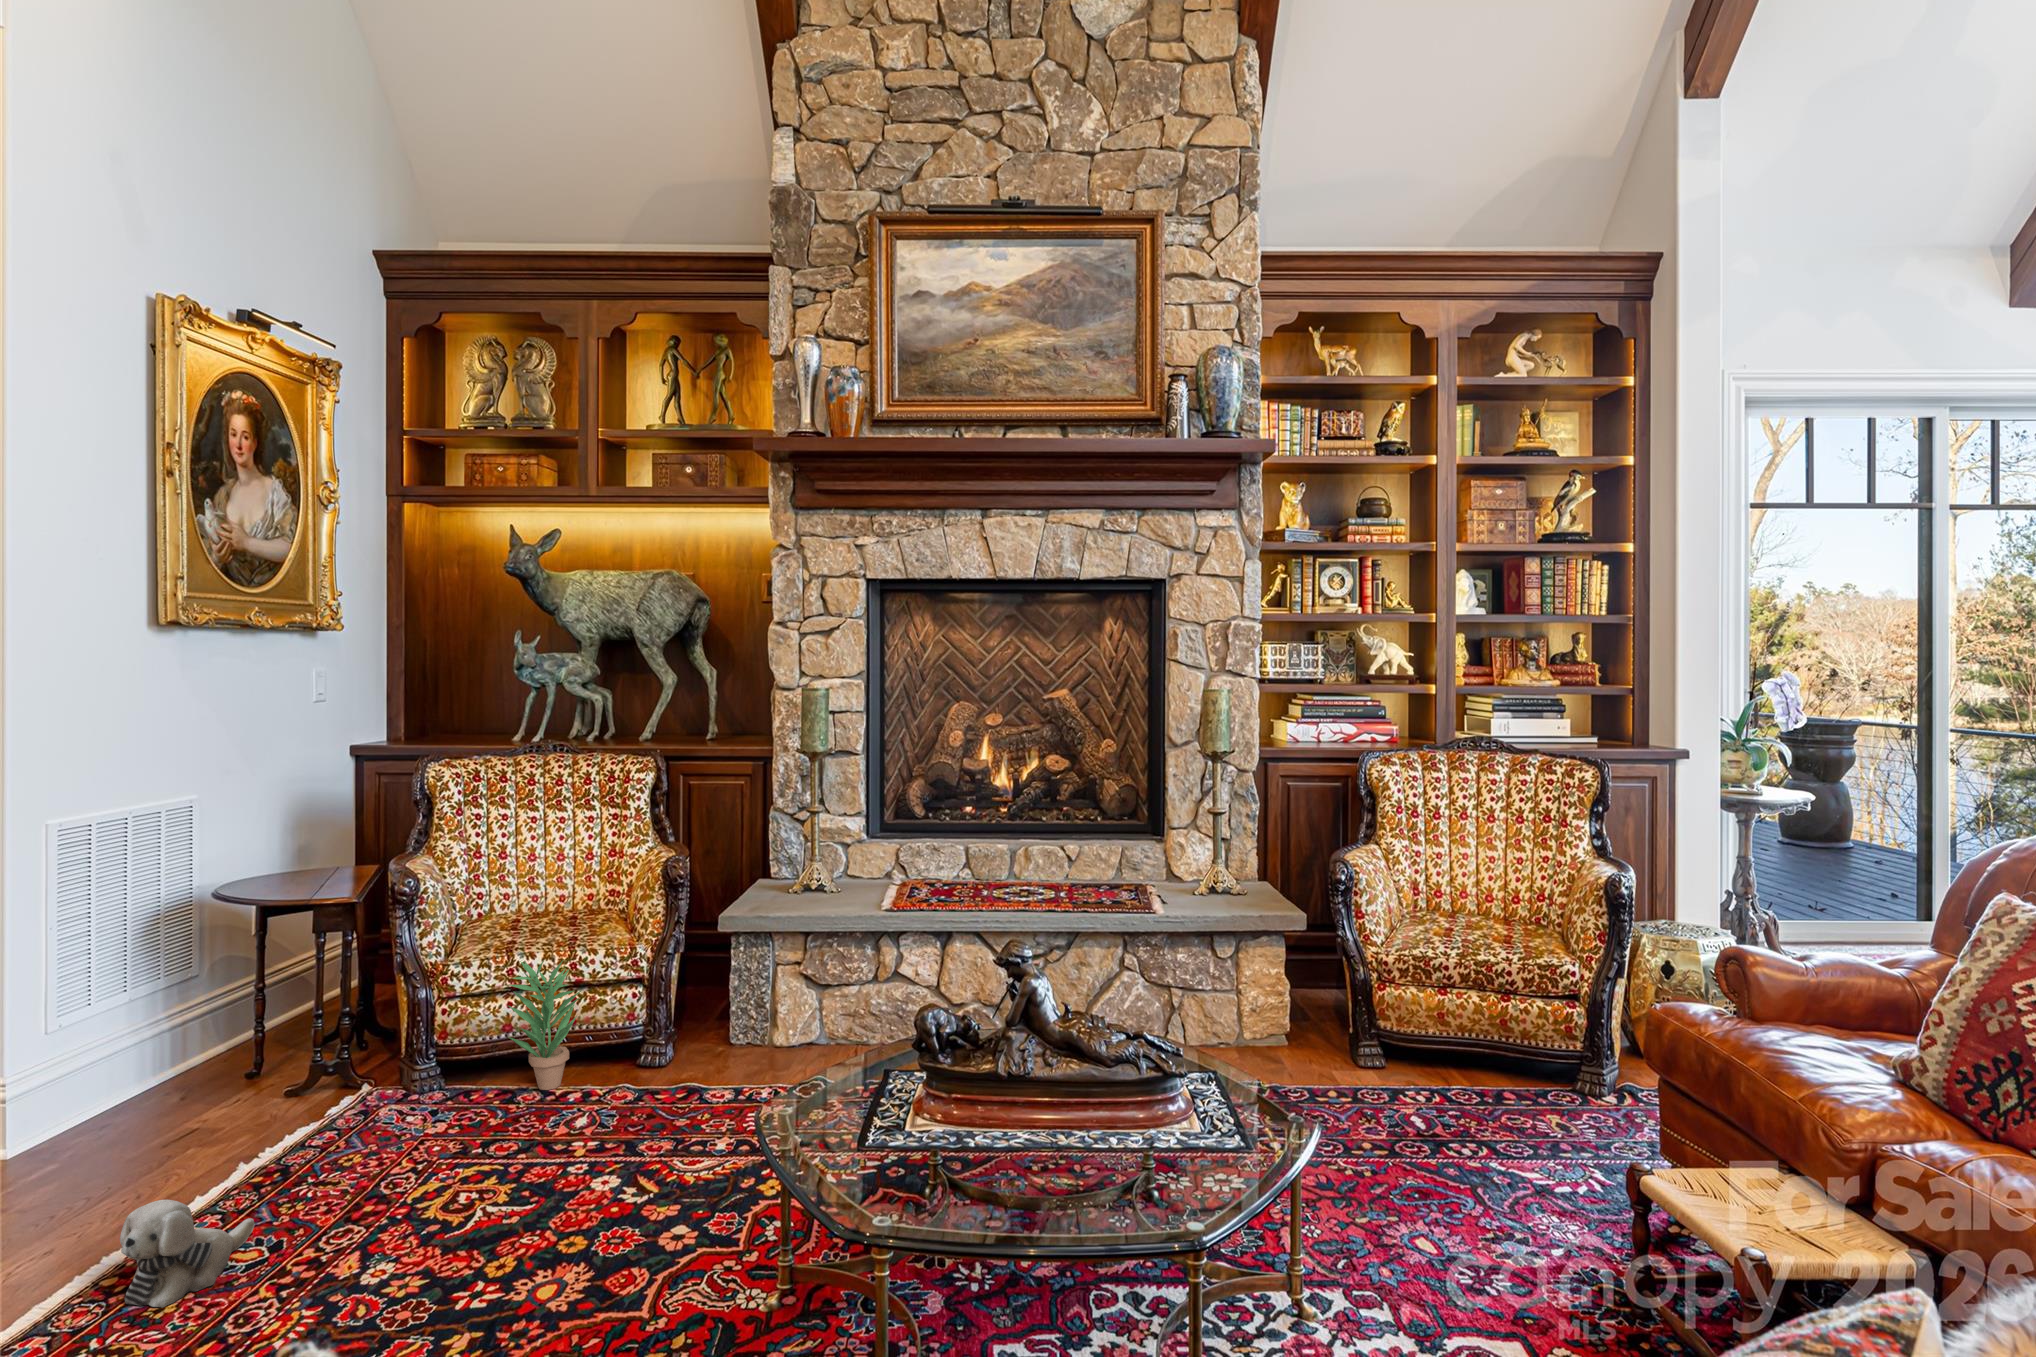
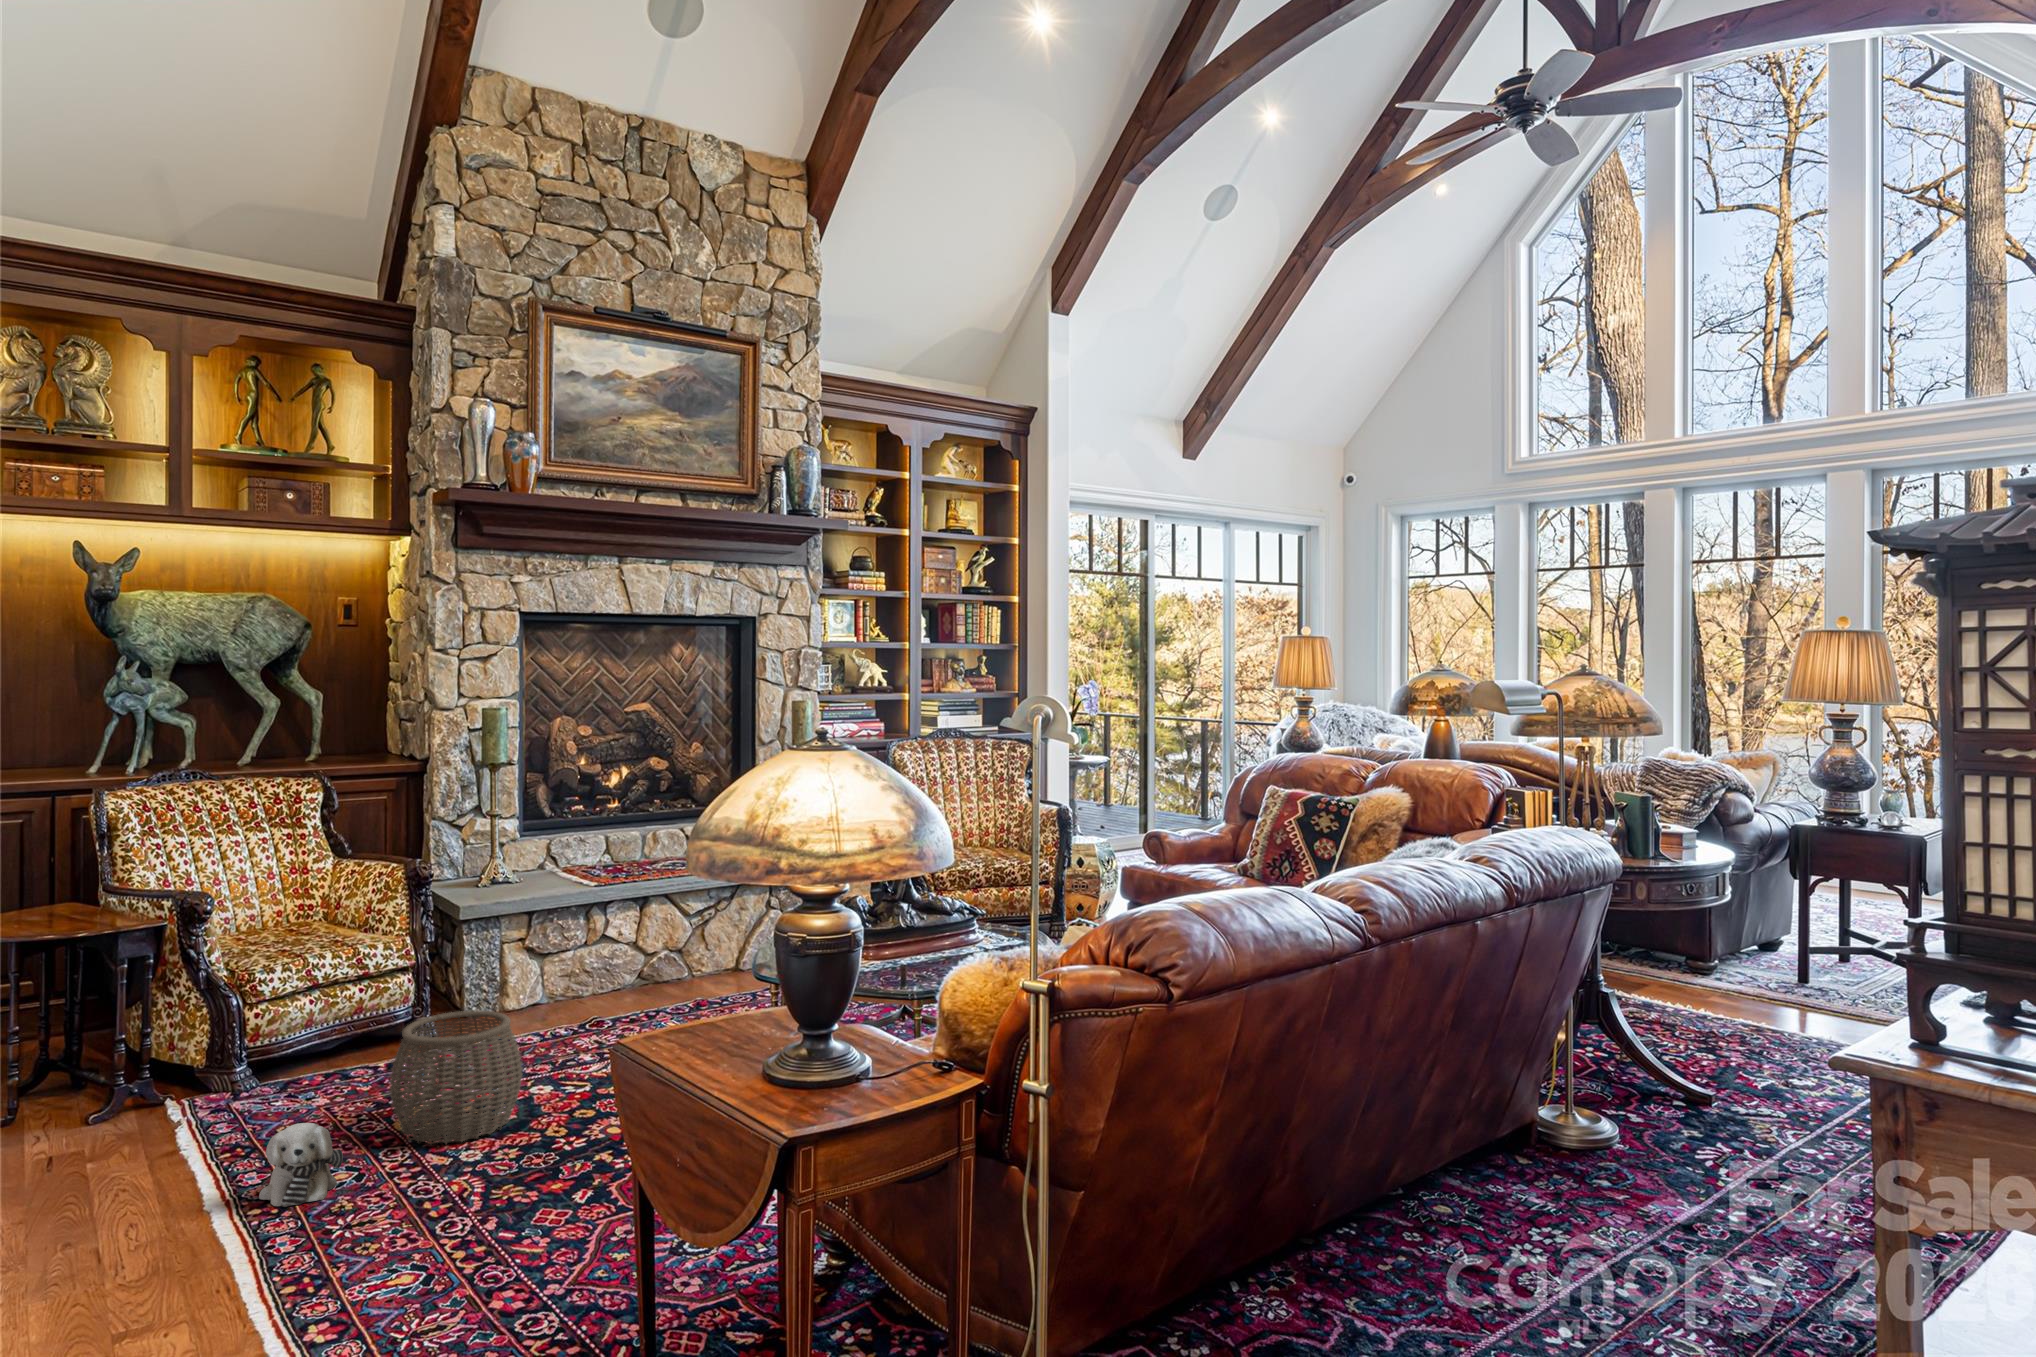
potted plant: present [509,962,581,1090] -> none [324,949,396,1068]
woven basket: none [346,1072,525,1260] -> present [390,1011,522,1144]

